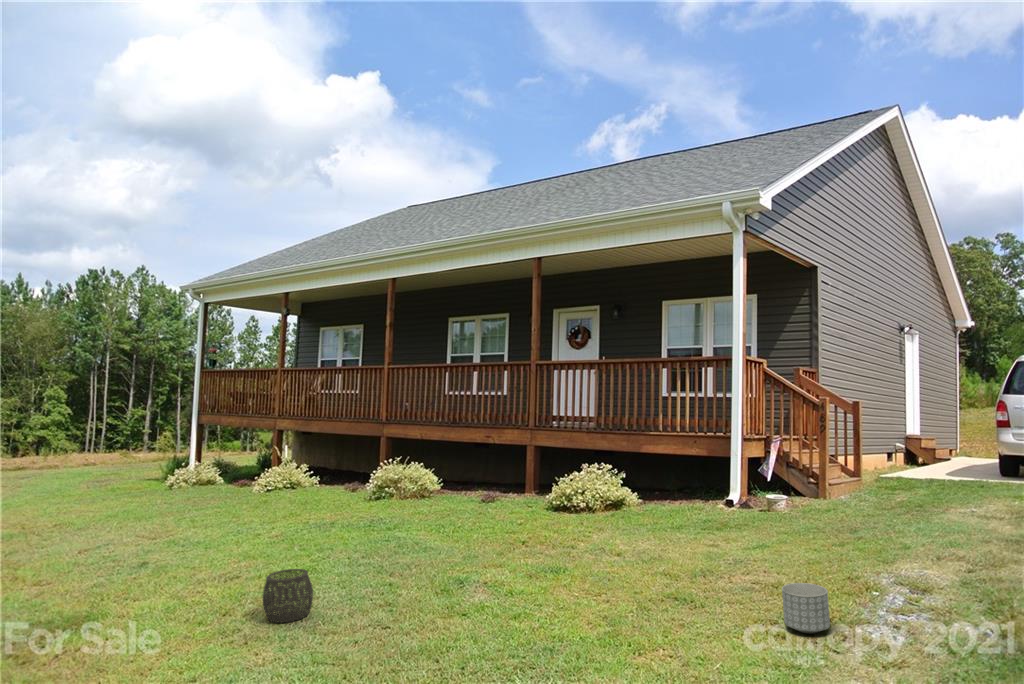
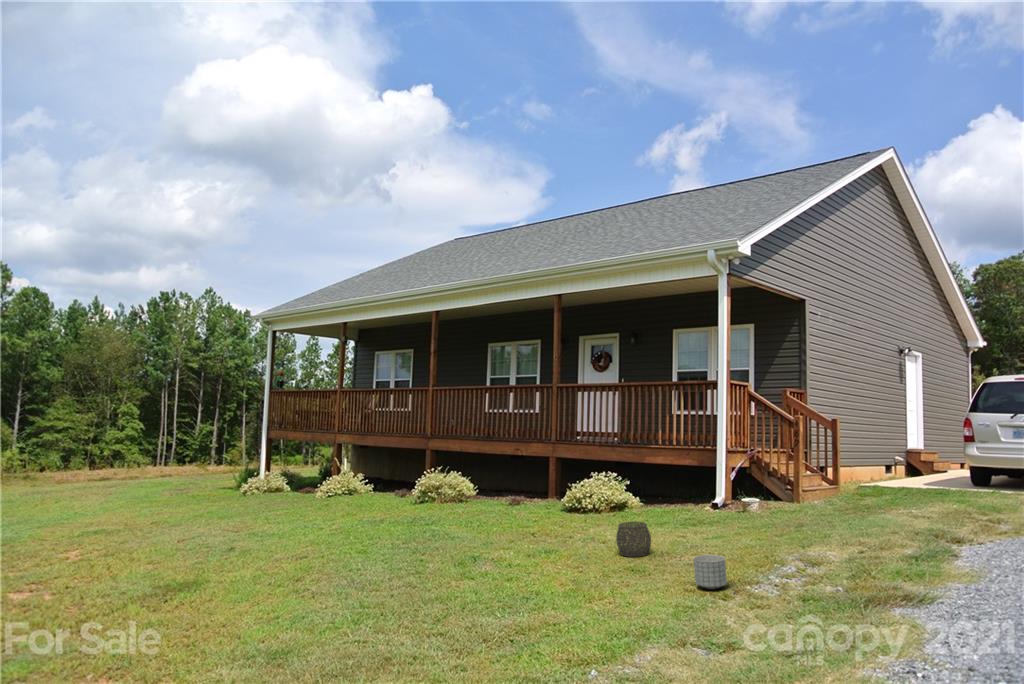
woven basket: present [262,569,313,623] -> present [616,522,651,557]

